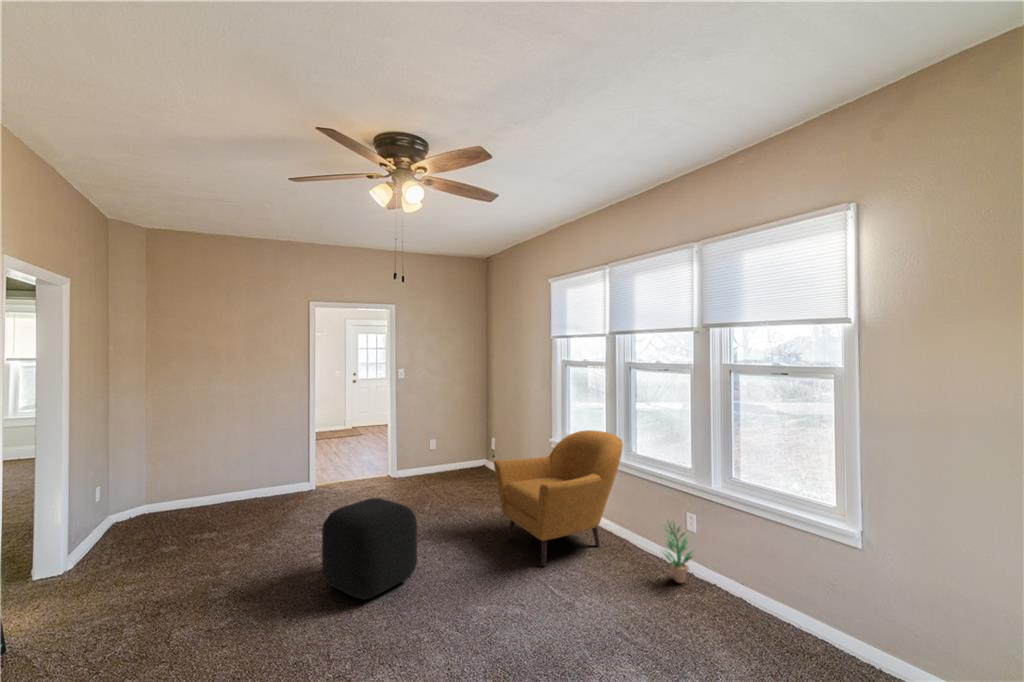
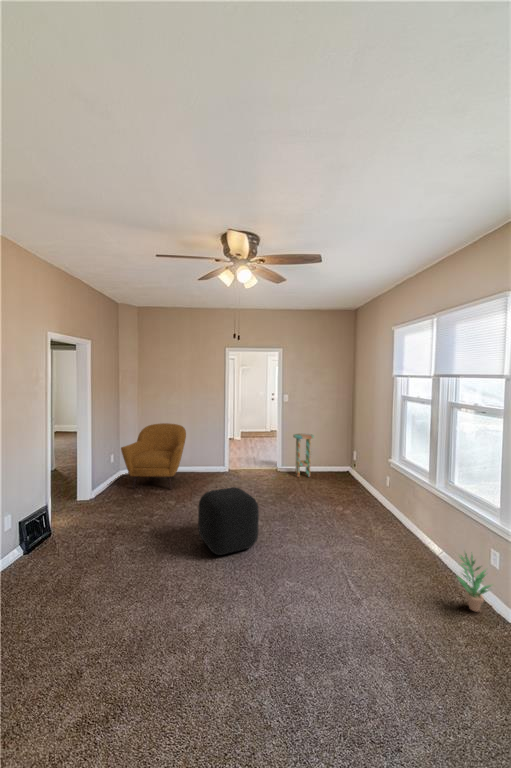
side table: none [413,421,442,482] -> present [293,434,314,477]
armchair: present [494,430,623,566] -> present [121,423,186,489]

